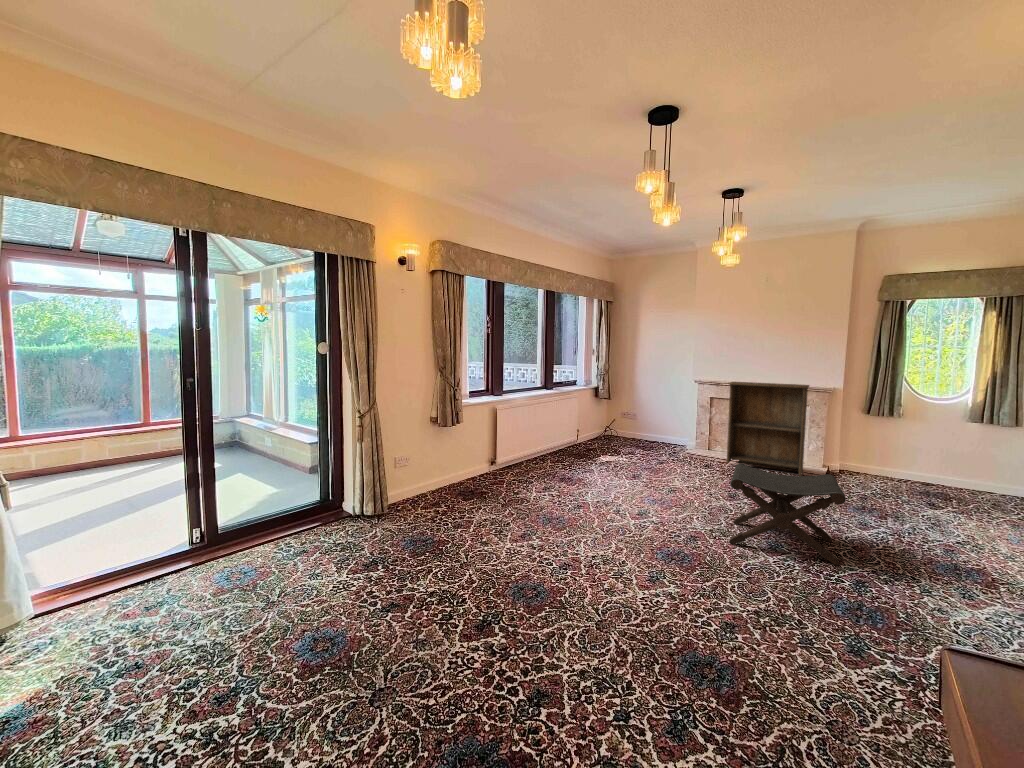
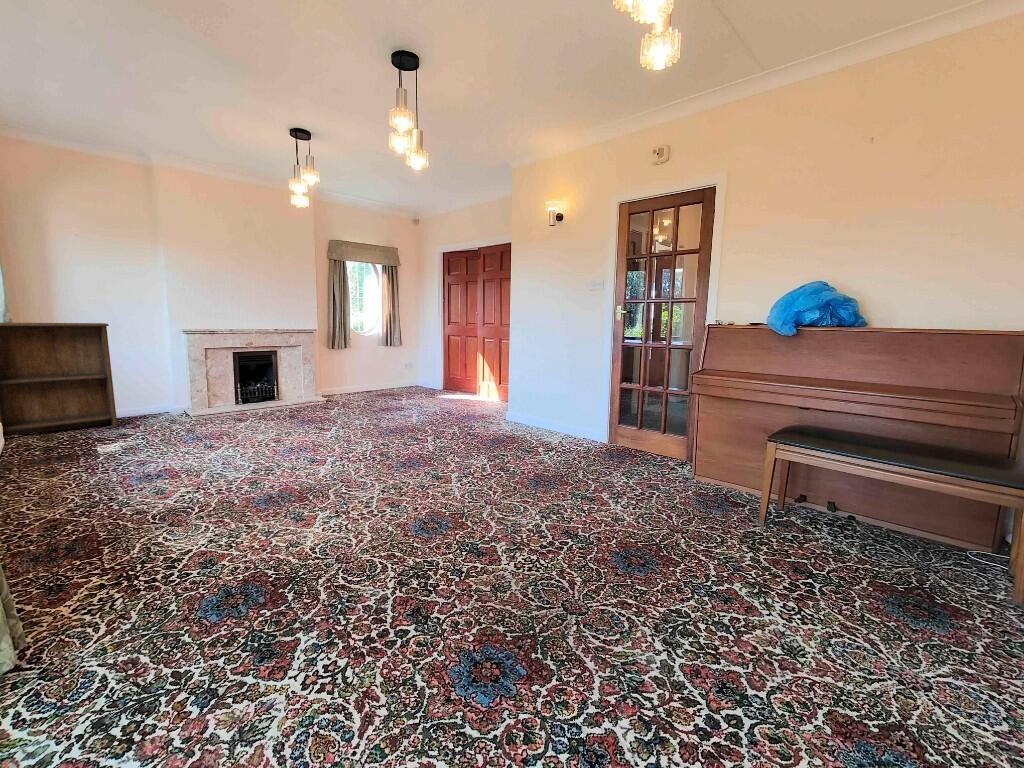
footstool: present [729,464,846,565] -> none [84,402,234,506]

